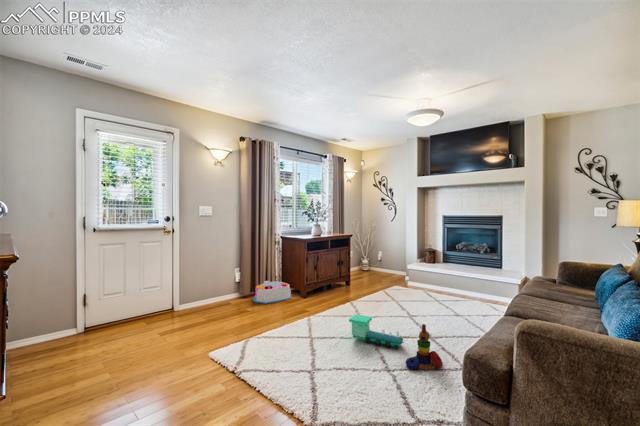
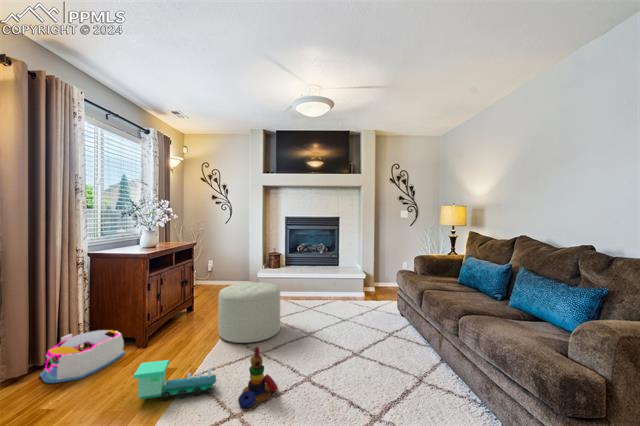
ottoman: none [343,267,391,313] -> present [218,282,280,343]
toy train: present [349,314,404,349] -> present [134,360,217,401]
stacking toy: present [406,324,443,370] -> present [238,347,278,408]

